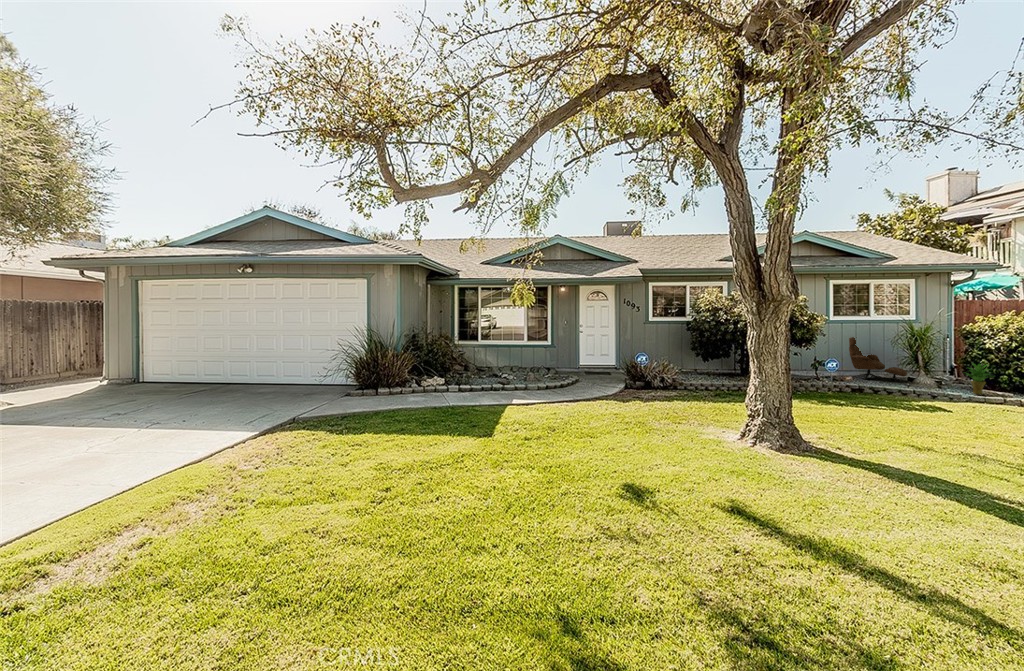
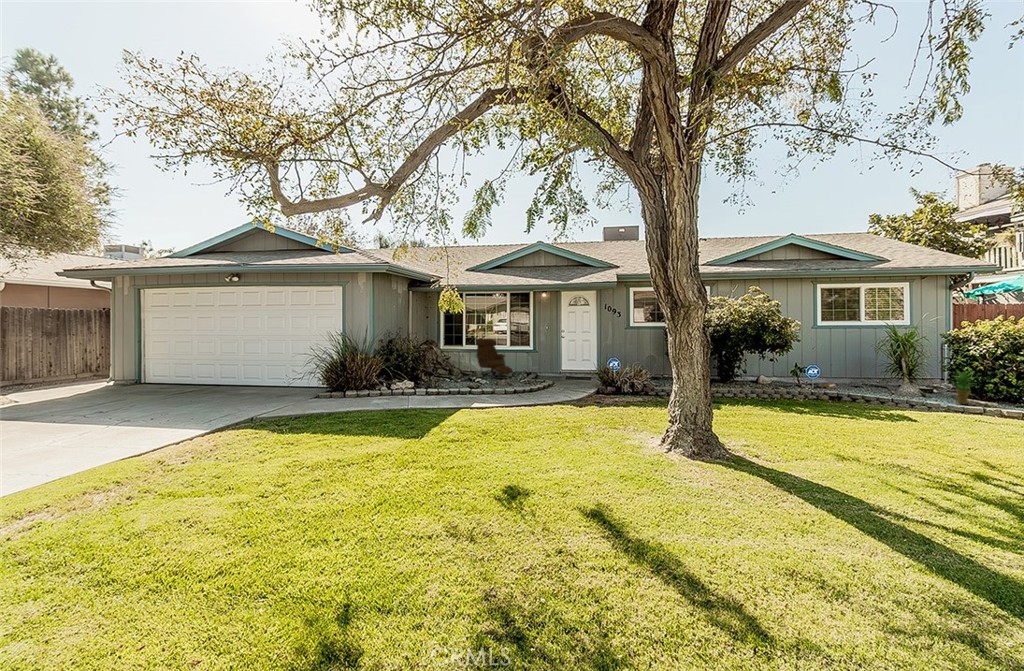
lounge chair: present [849,337,907,382] -> present [476,339,513,377]

